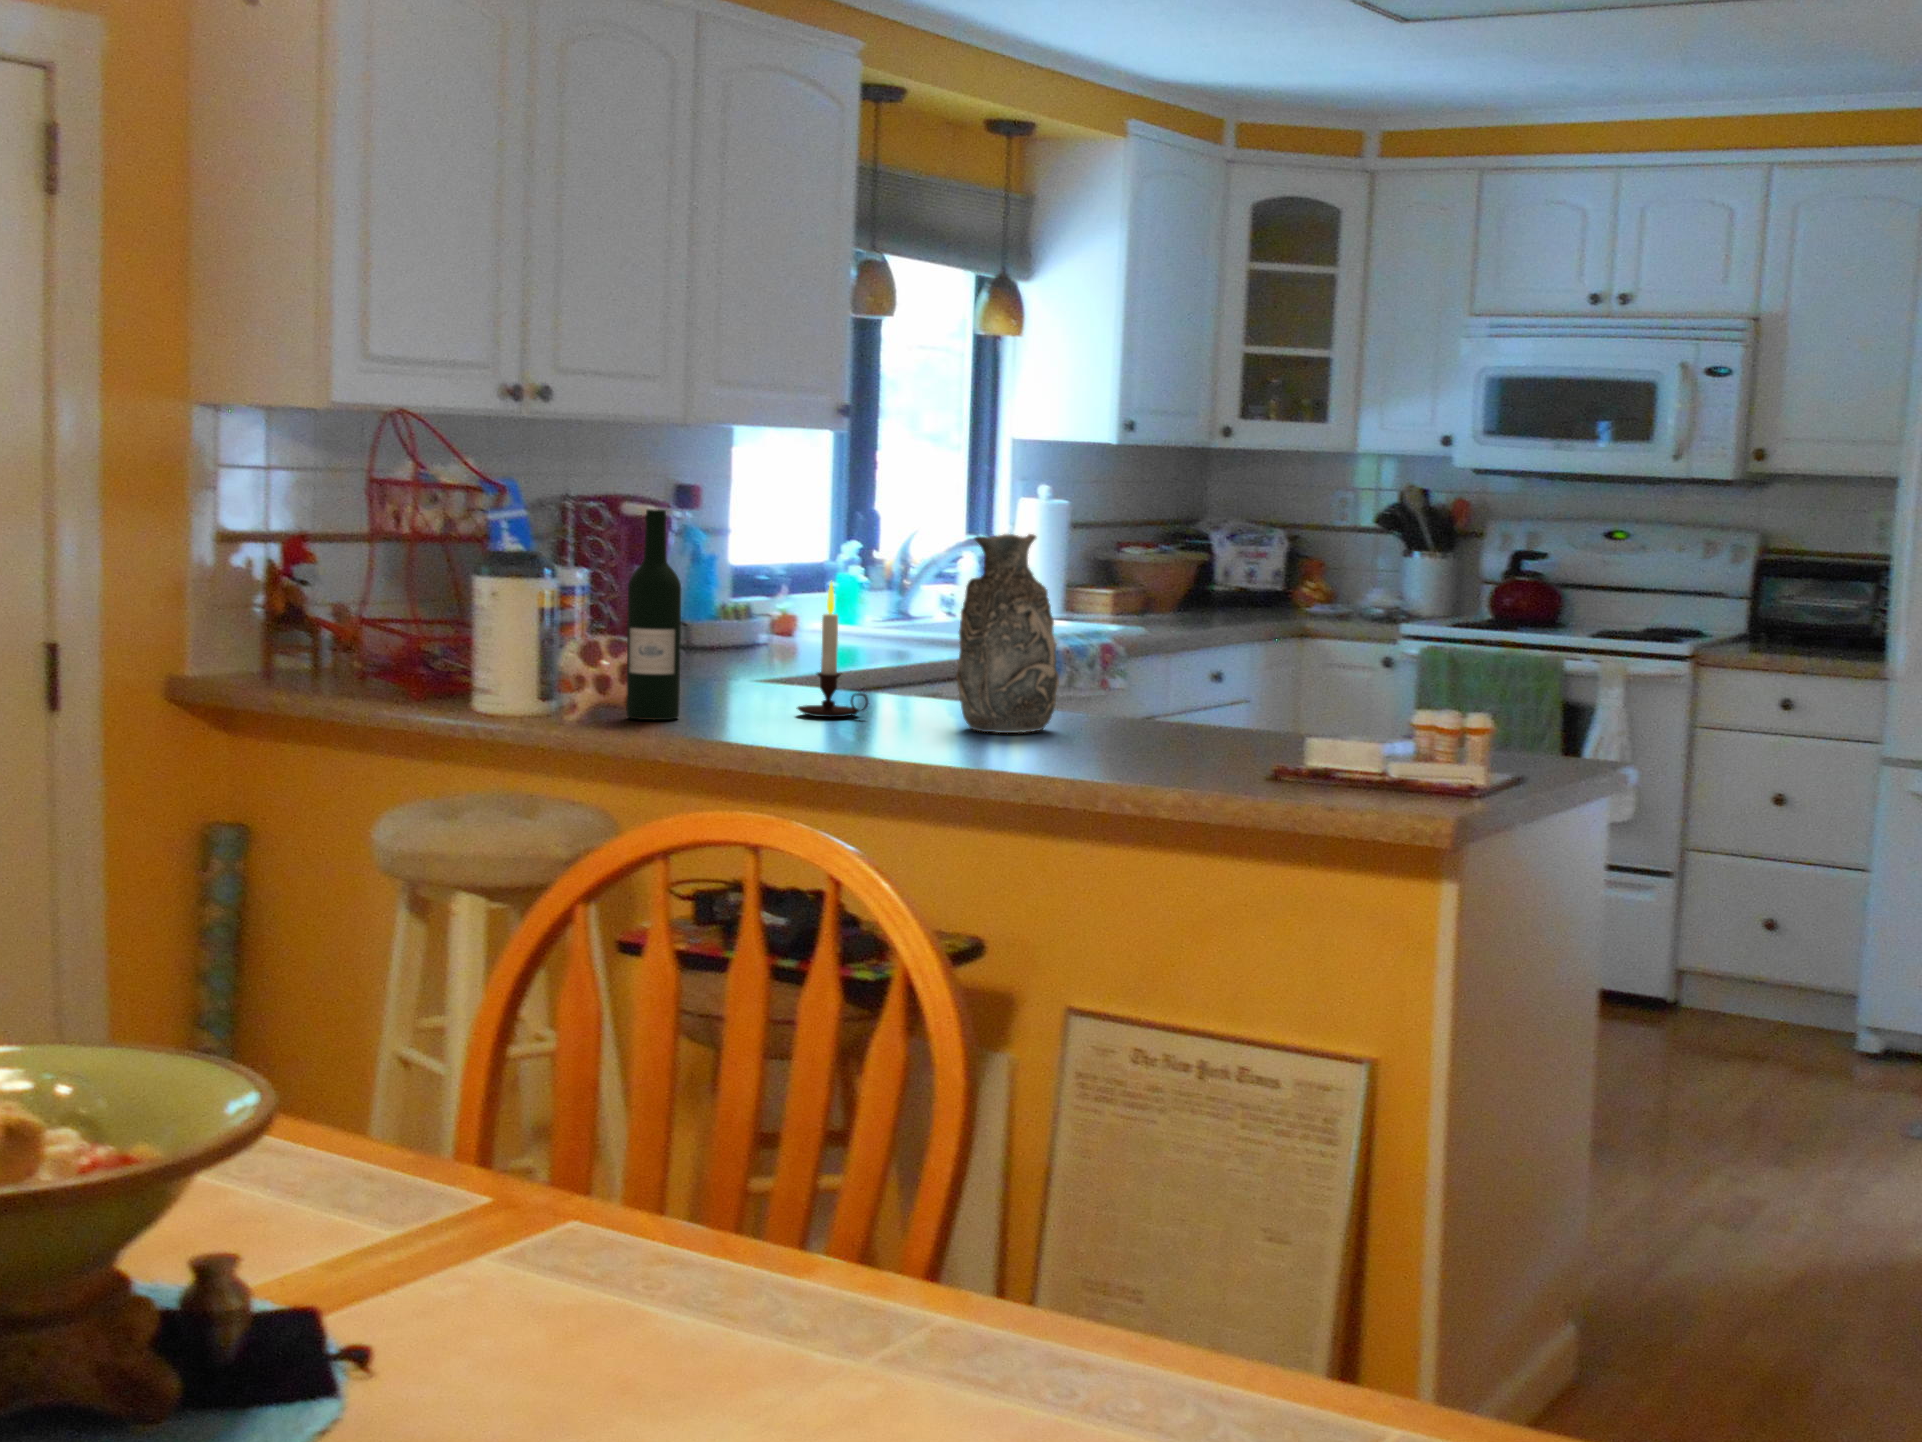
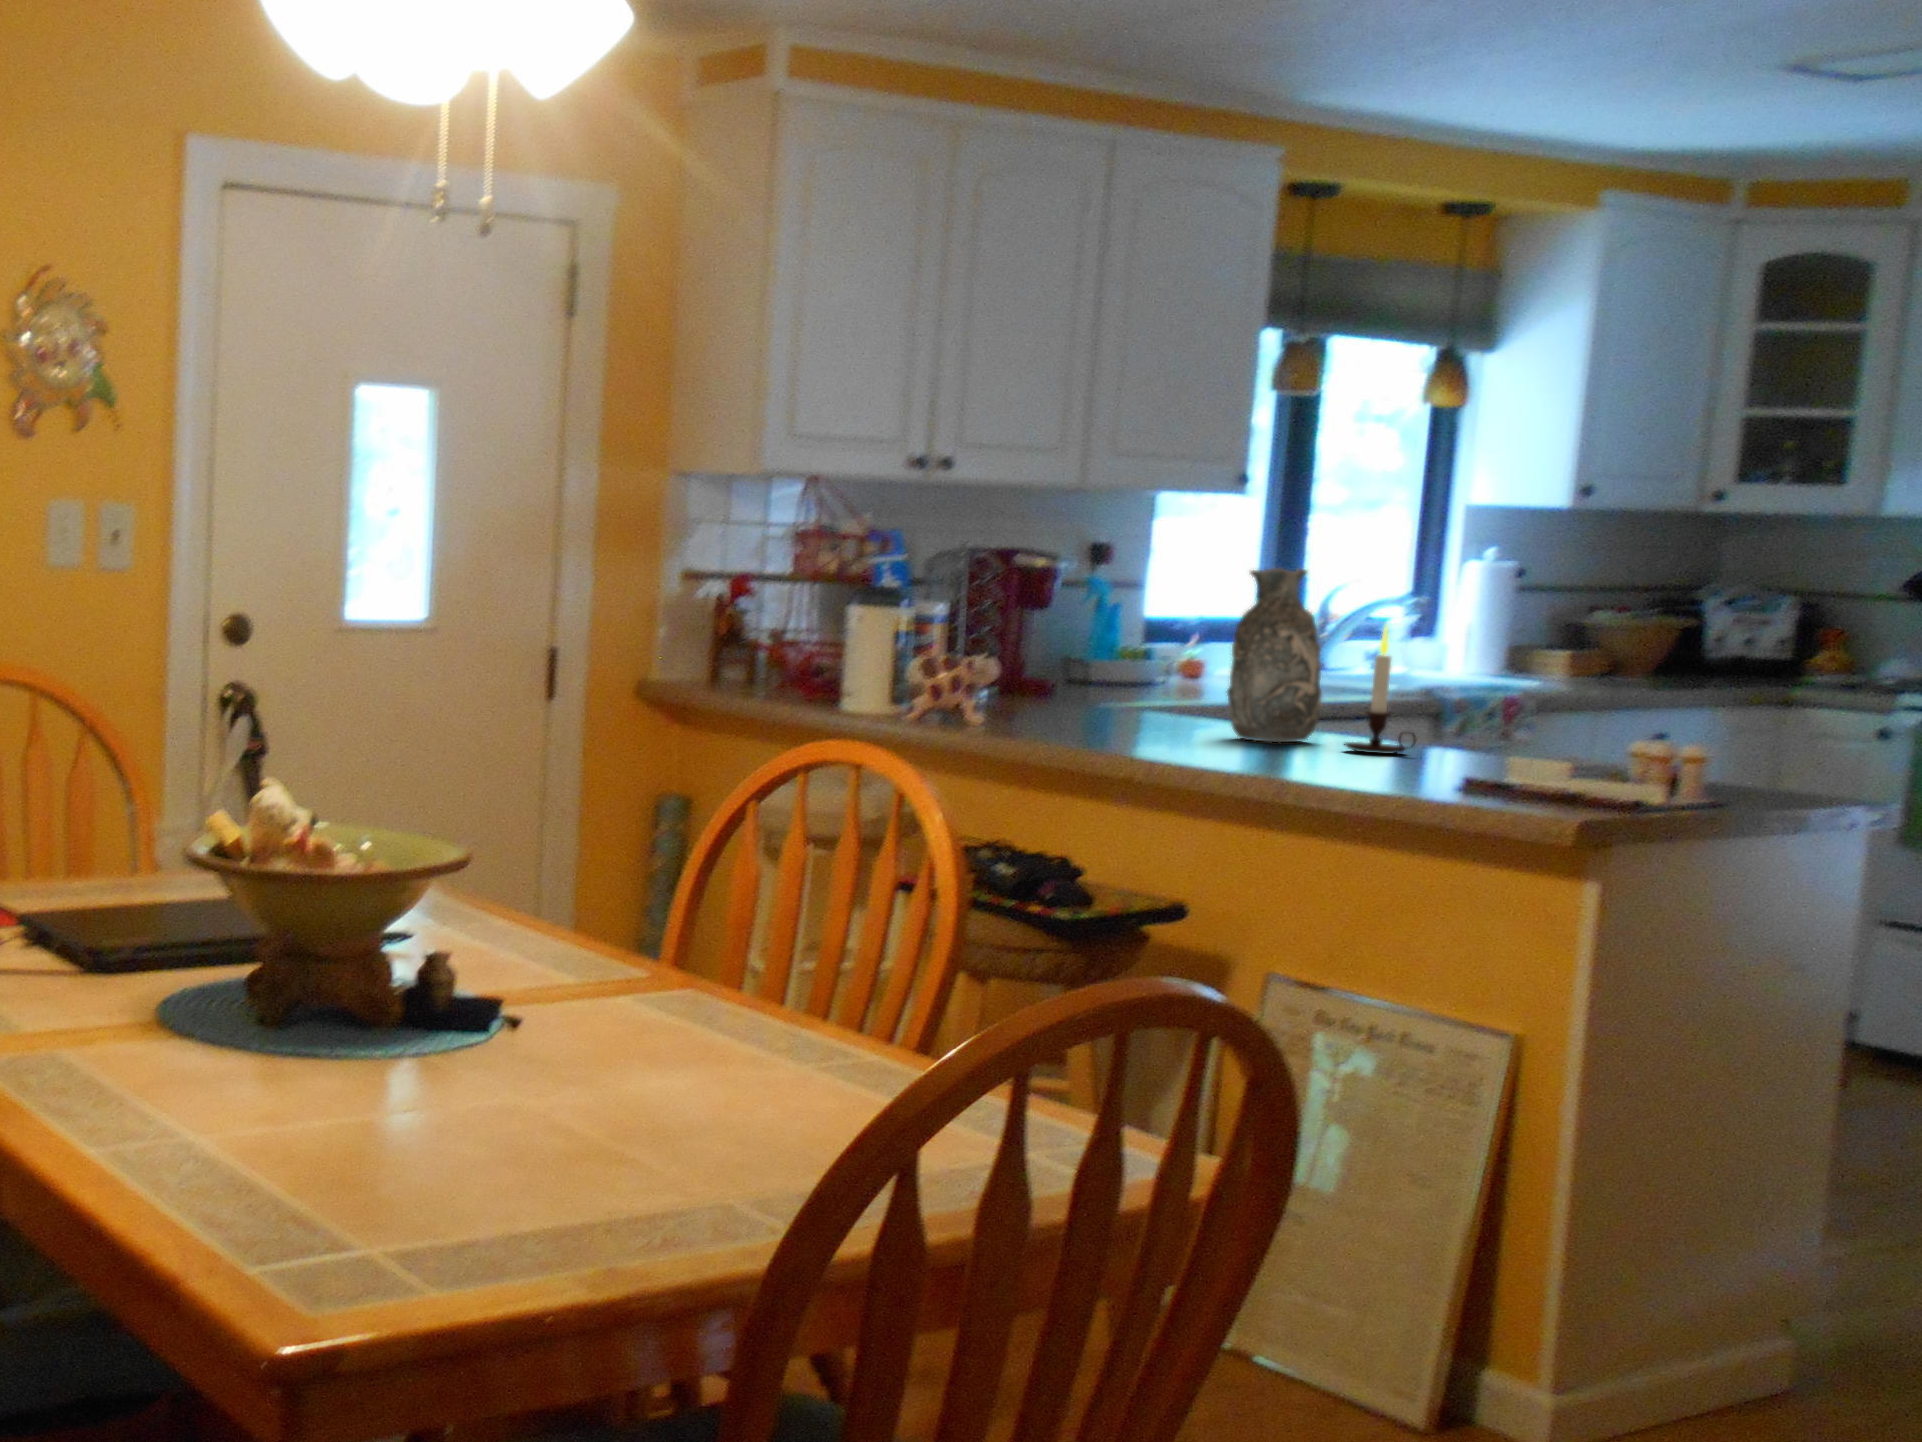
wine bottle: present [626,509,681,720] -> none [950,548,1001,721]
candle: present [798,582,868,717] -> present [1345,626,1416,754]

